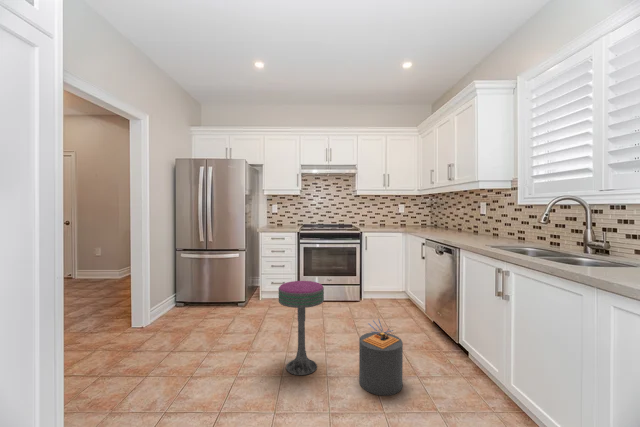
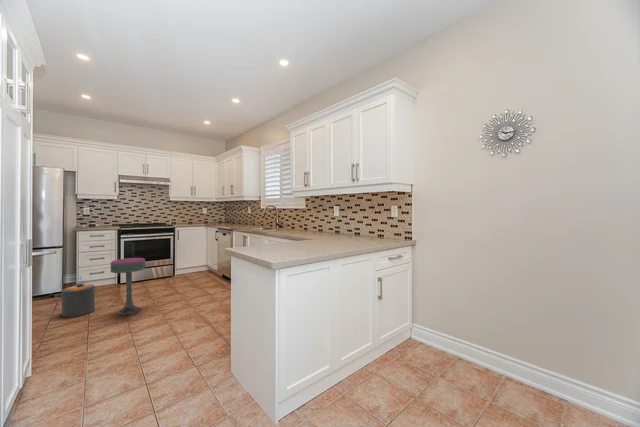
trash can: present [359,319,403,396] -> present [62,277,95,317]

